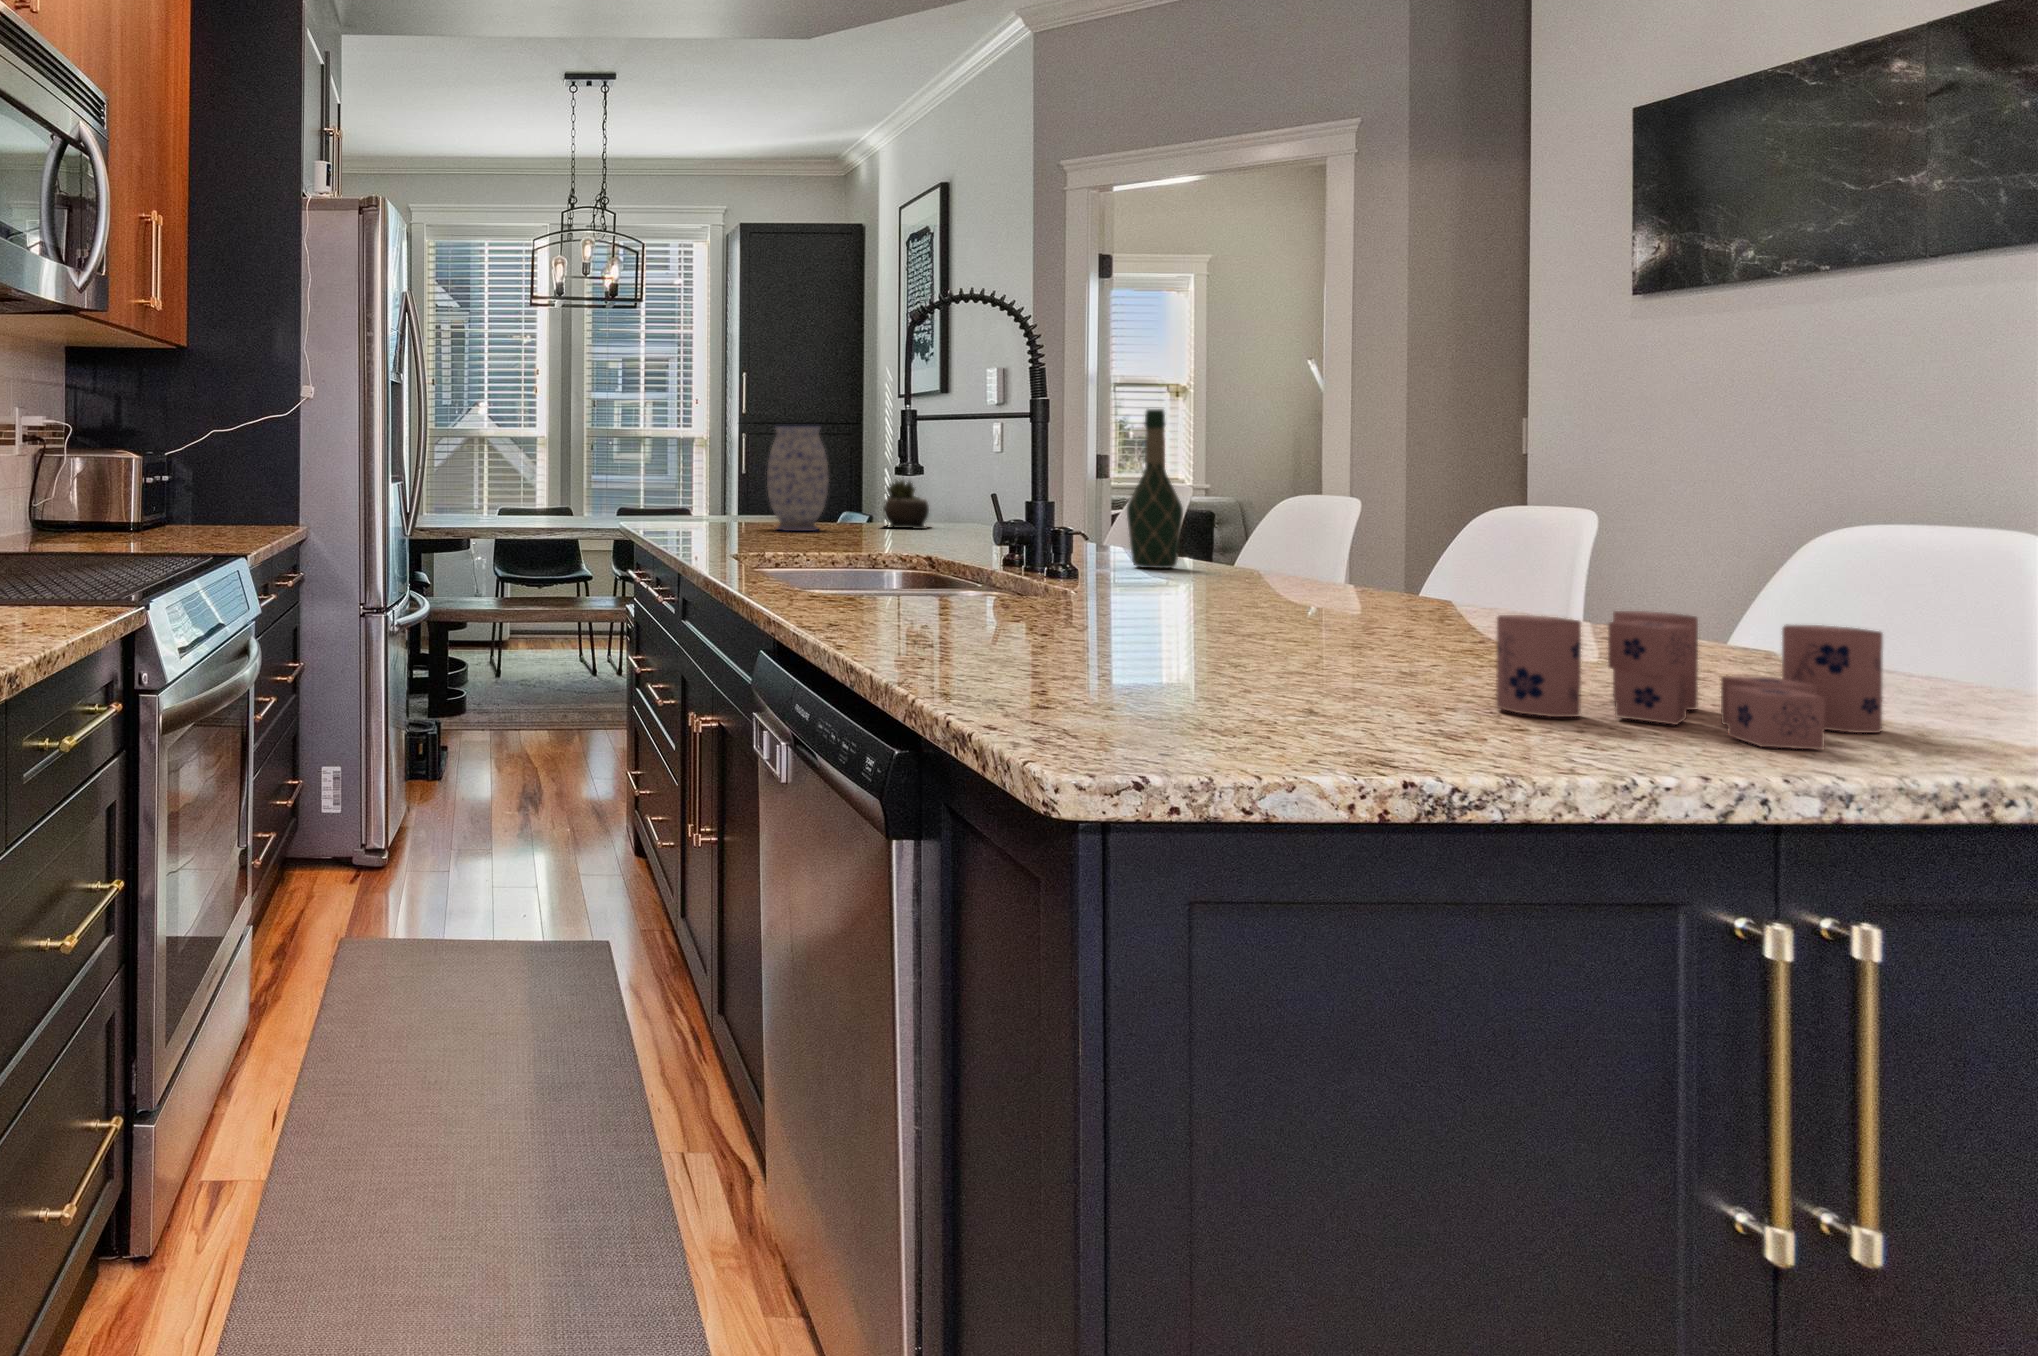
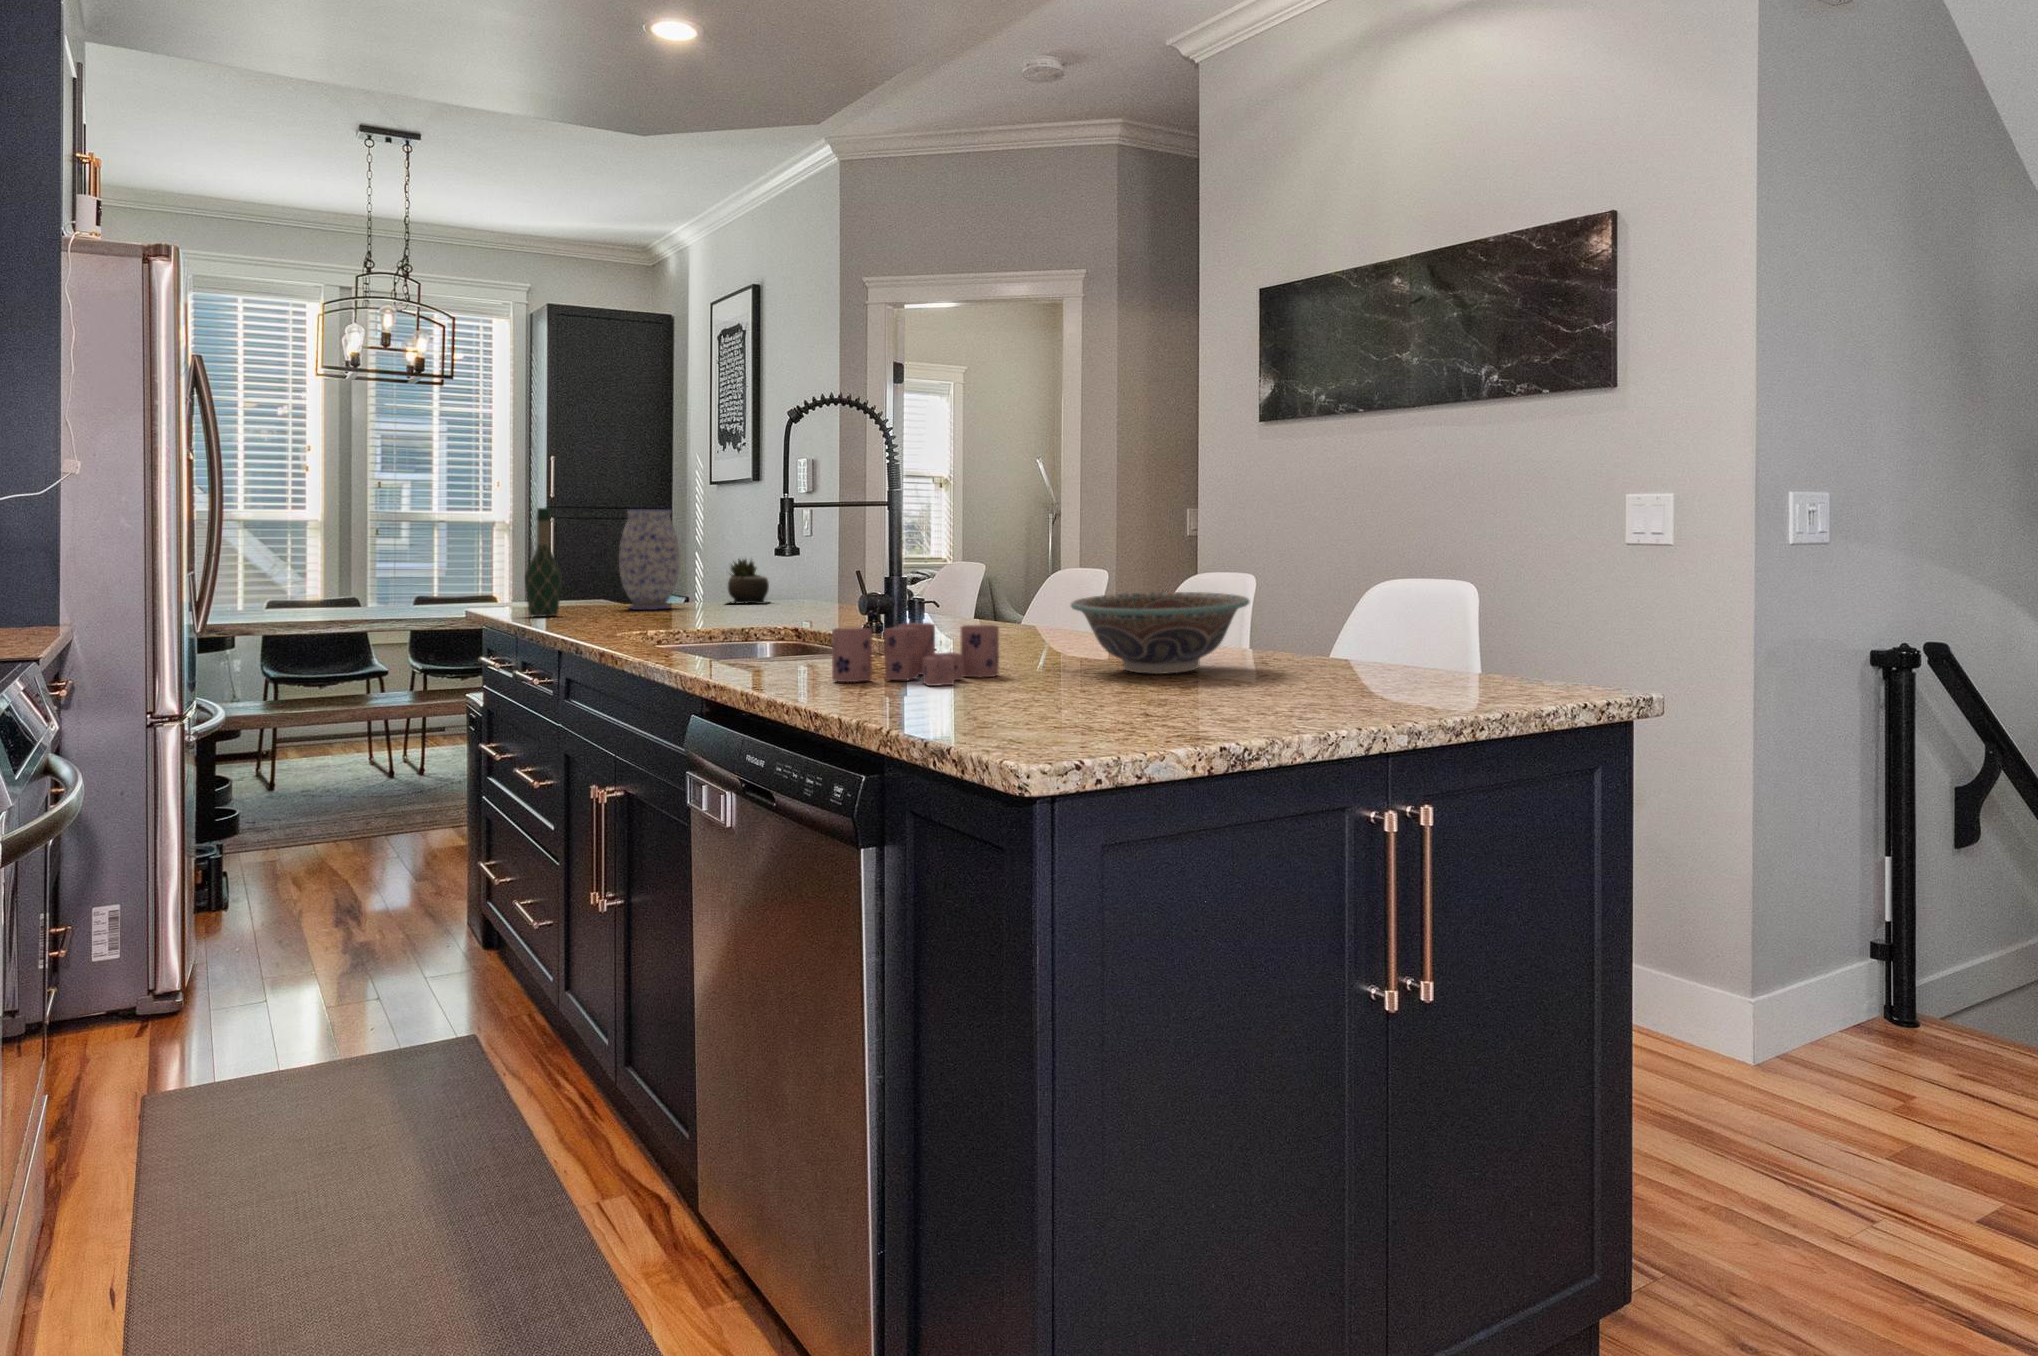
wine bottle: present [1127,409,1183,569] -> present [525,508,562,617]
decorative bowl: none [1239,536,1543,652] -> present [1071,592,1250,674]
candle: present [1496,611,1883,750] -> present [832,623,999,686]

